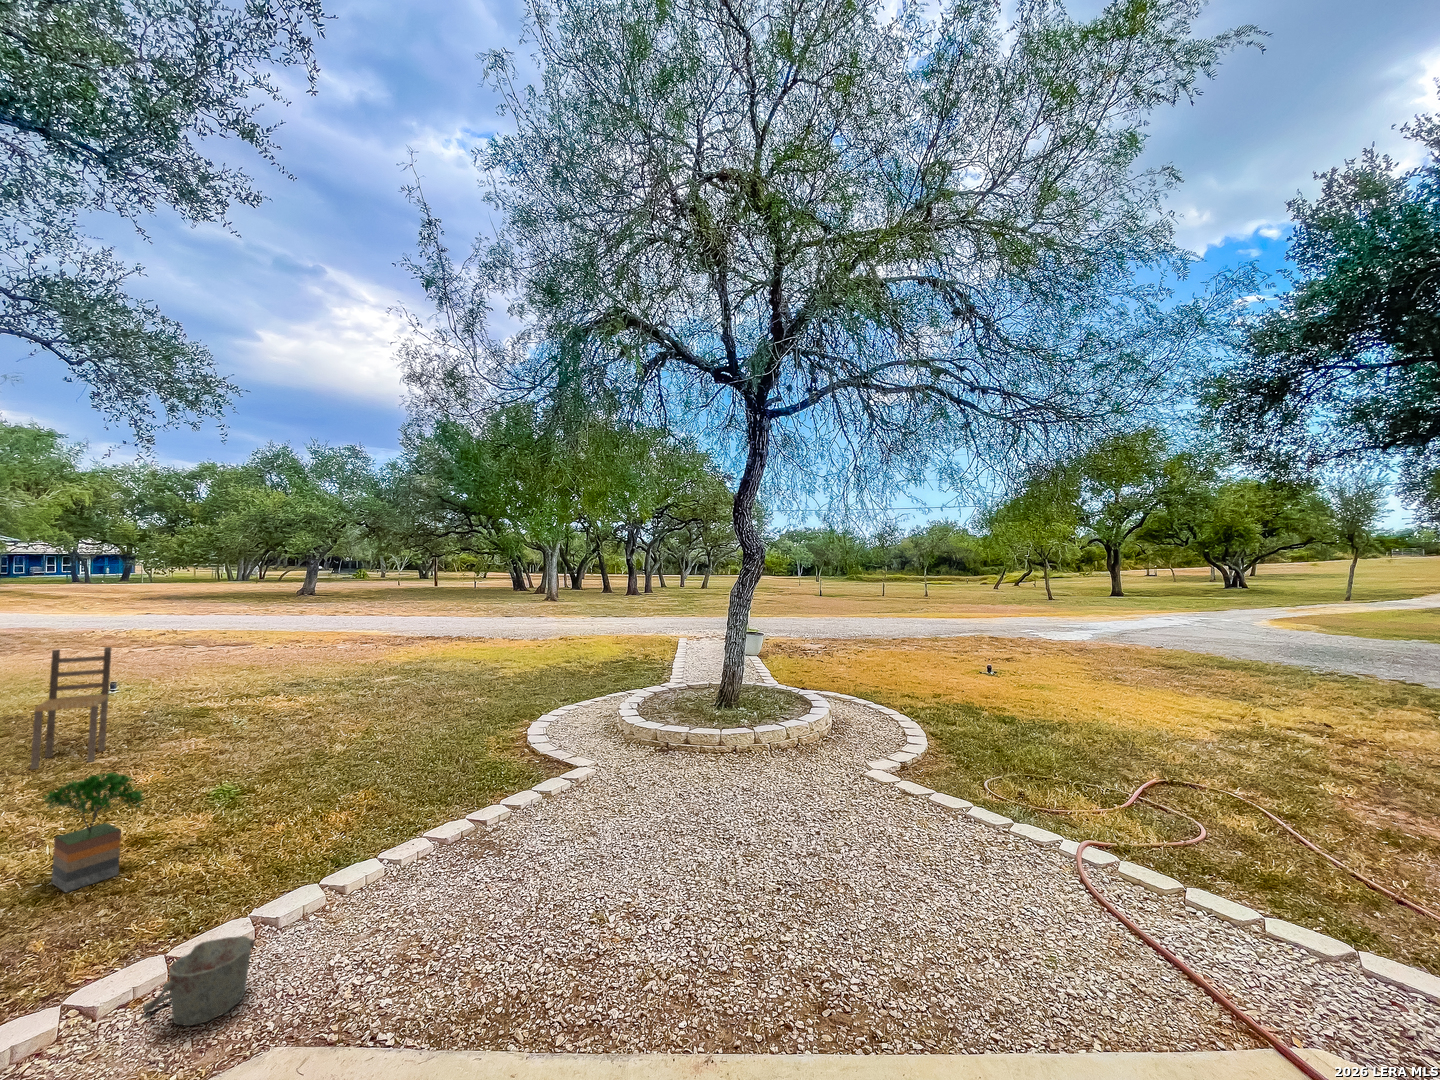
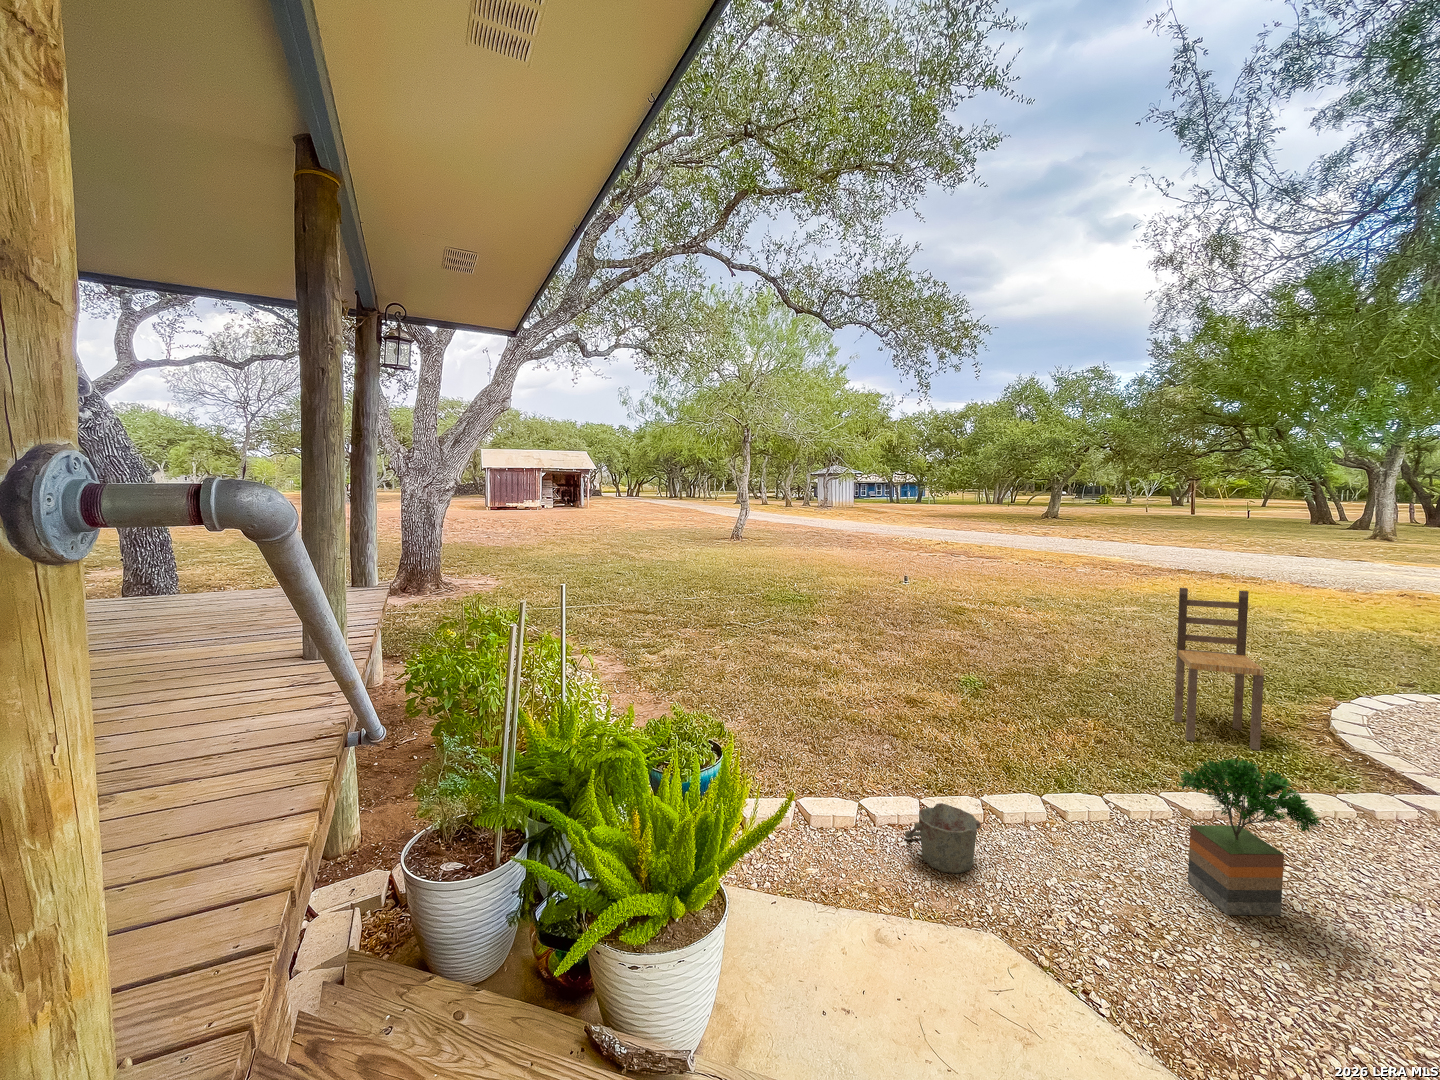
chair: present [30,647,111,769] -> present [1174,588,1264,750]
potted tree: present [43,772,144,892] -> present [1177,757,1321,915]

